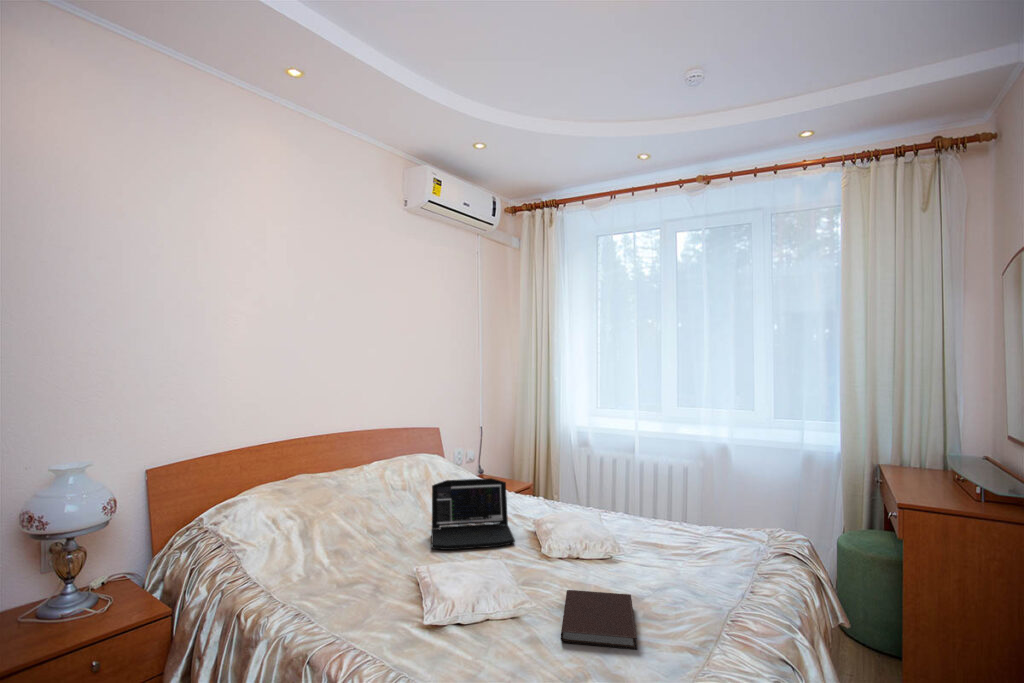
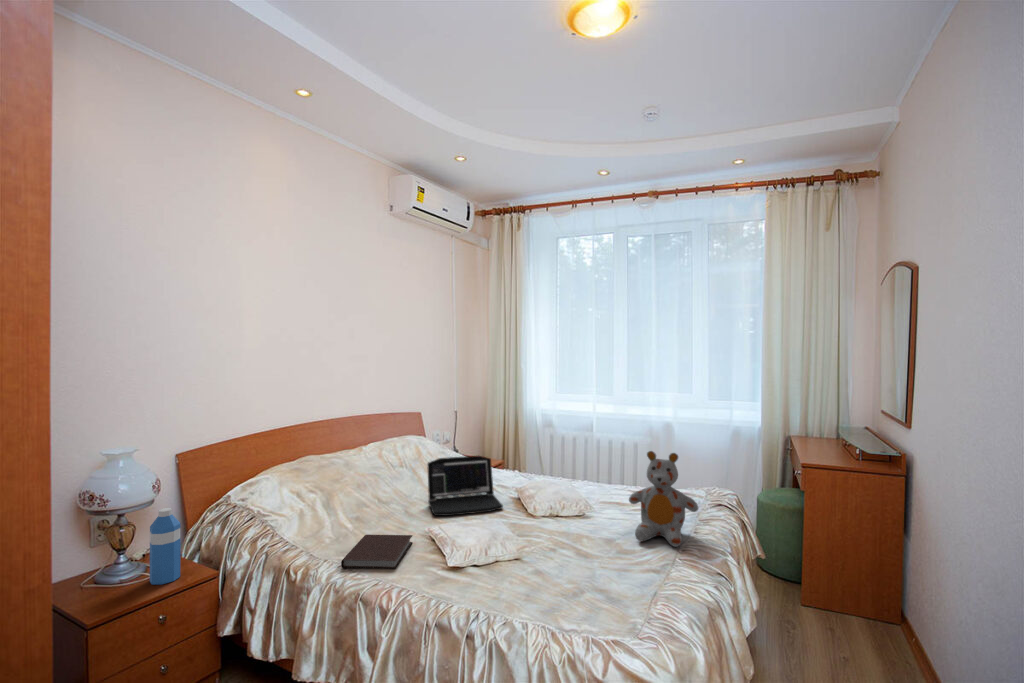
stuffed bear: none [664,483,754,612] -> present [629,451,698,547]
water bottle: none [89,534,126,624] -> present [150,508,181,585]
notebook: present [561,590,637,650] -> present [341,535,412,569]

